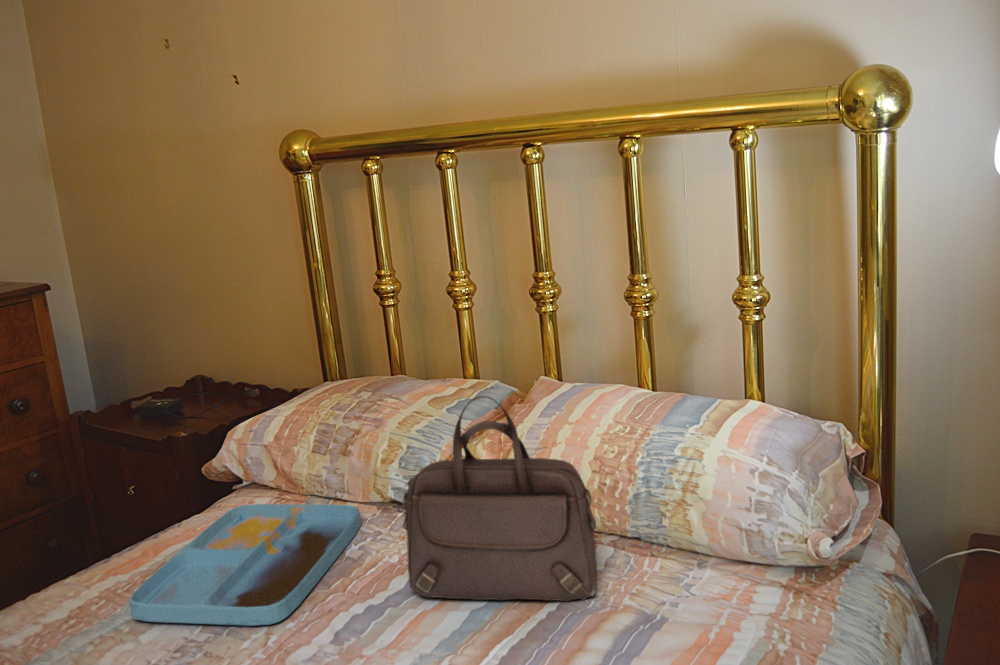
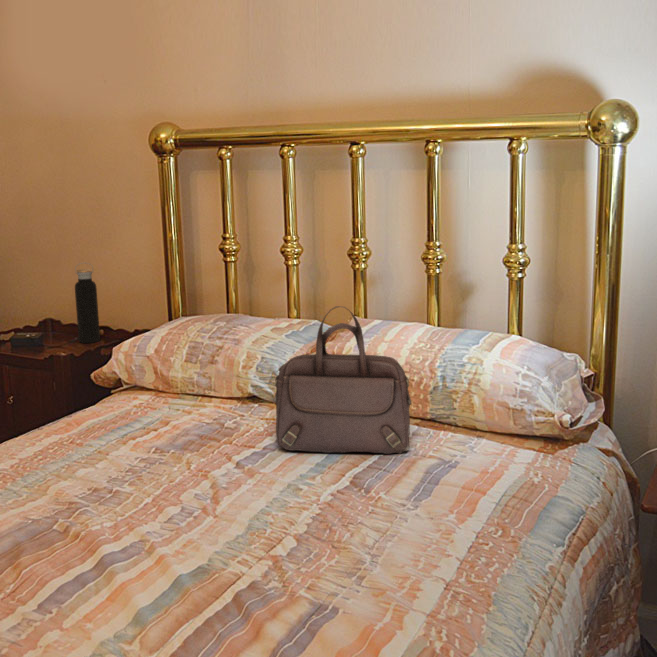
water bottle: none [196,315,234,415] -> present [75,263,100,343]
tray: present [129,504,361,626] -> none [70,396,226,464]

